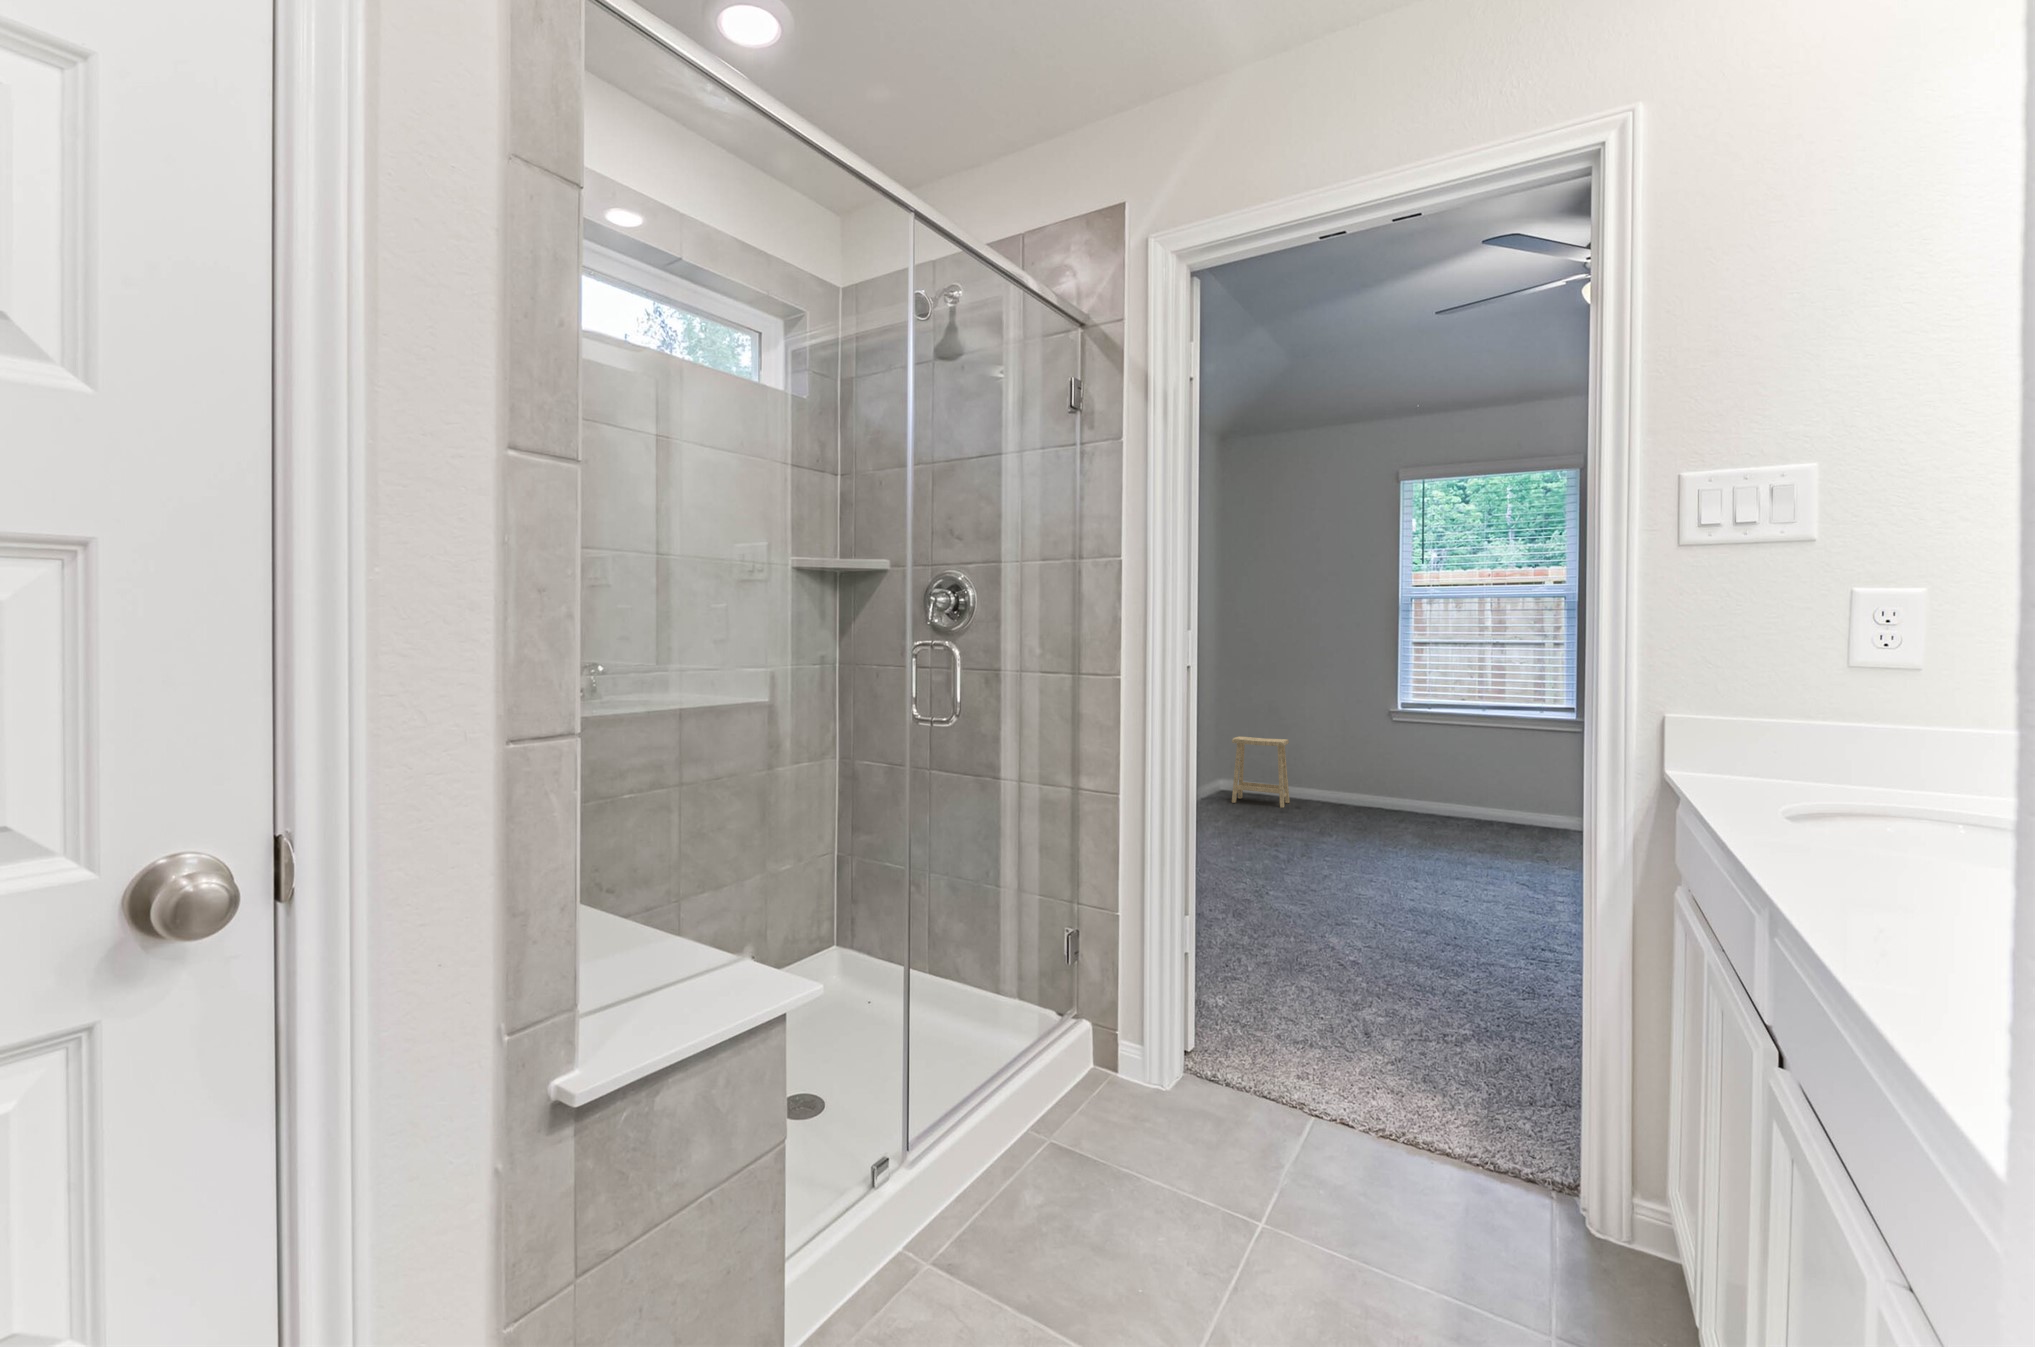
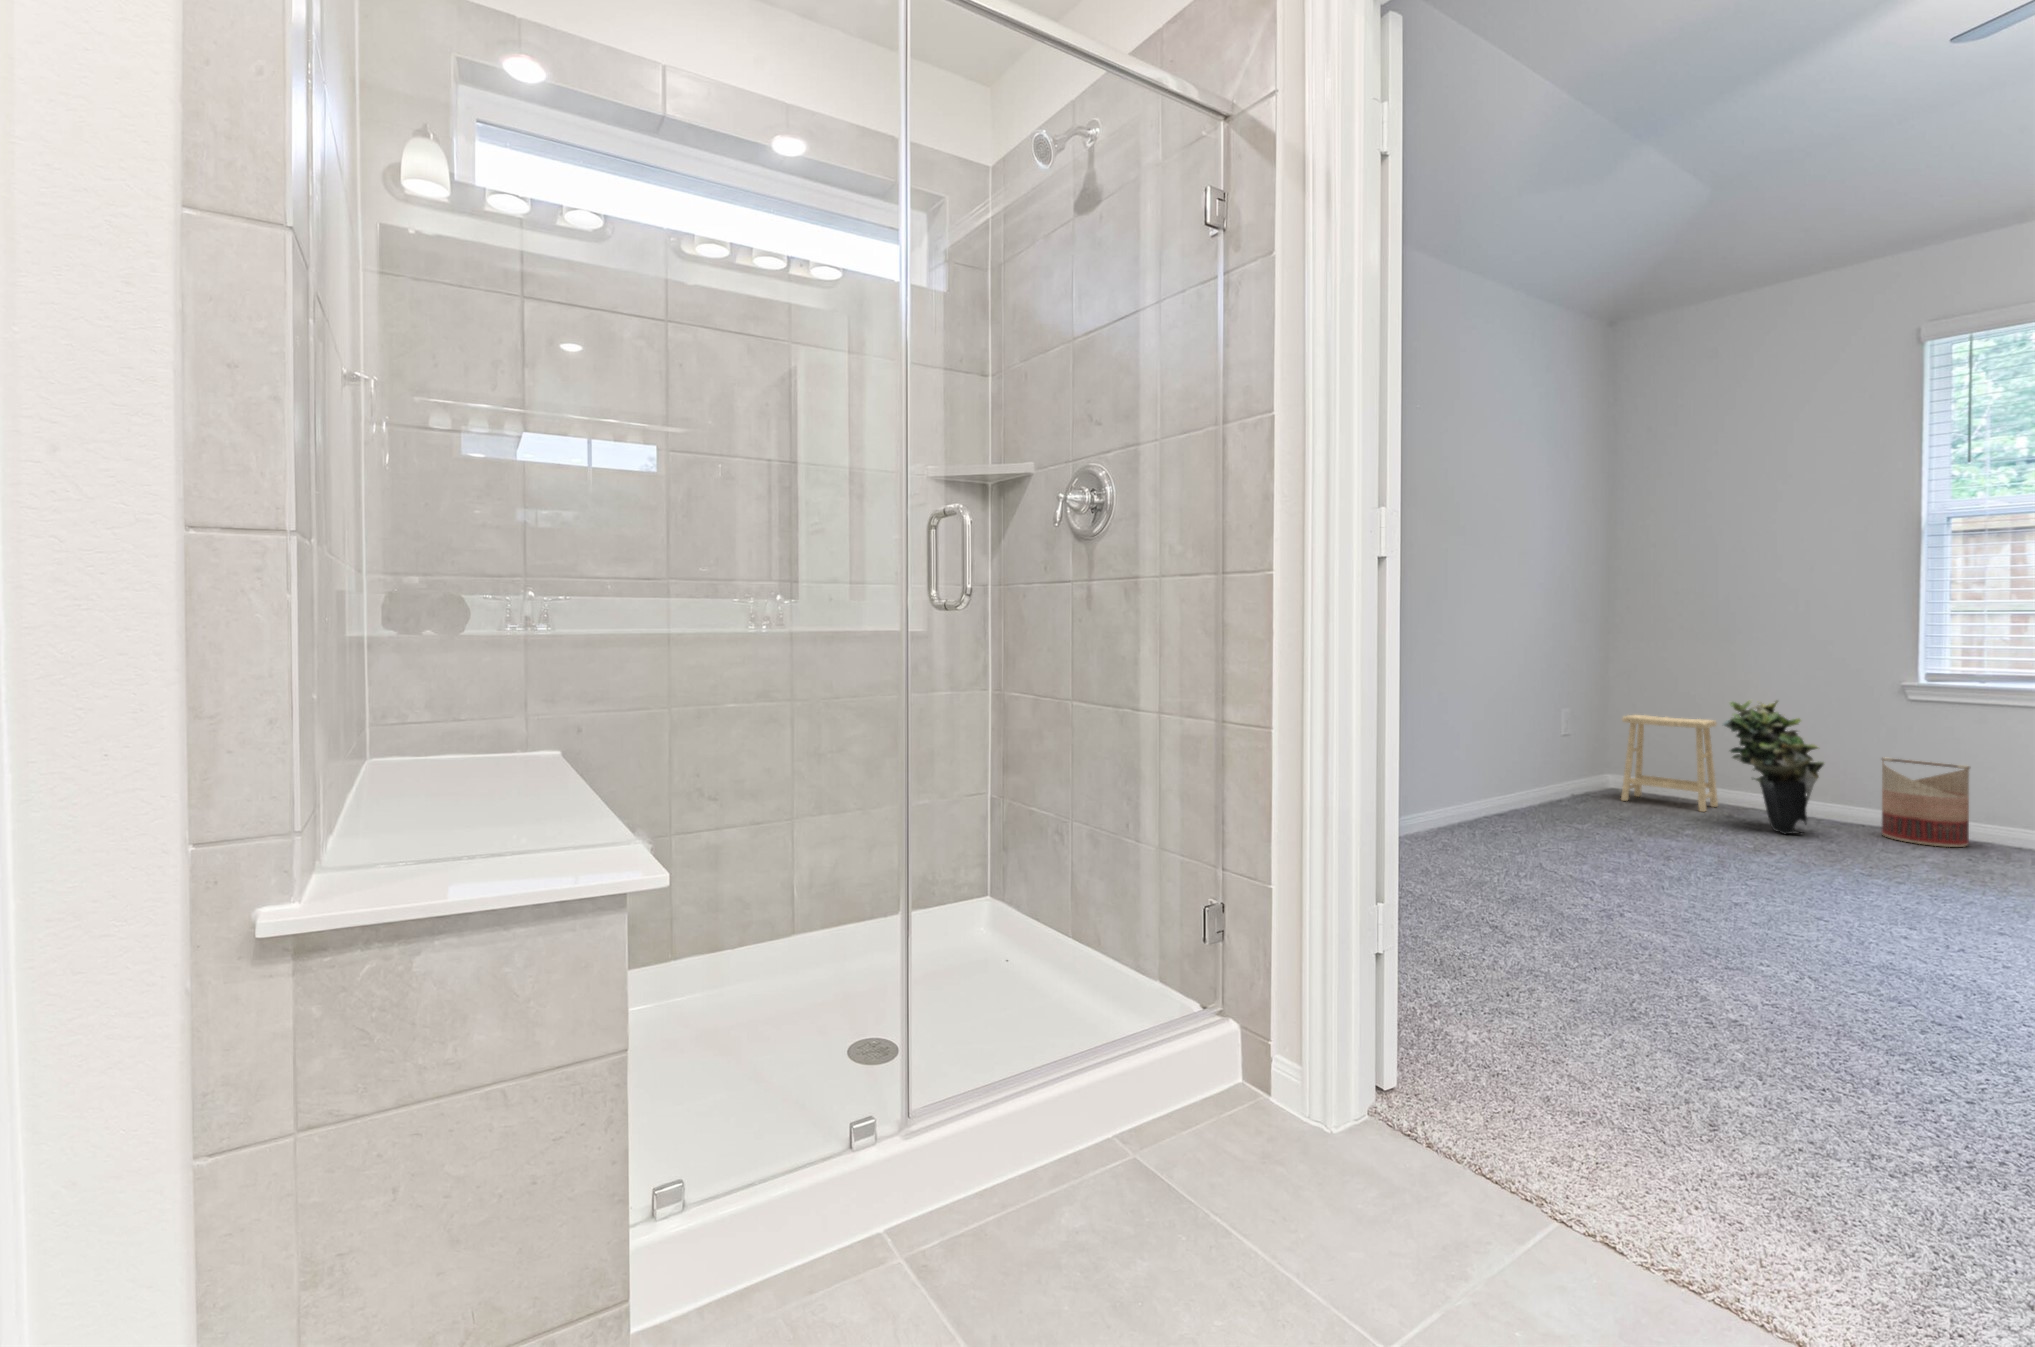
potted plant: none [1297,725,1354,822] -> present [1723,700,1824,834]
basket: none [1382,763,1428,822] -> present [1882,758,1970,847]

